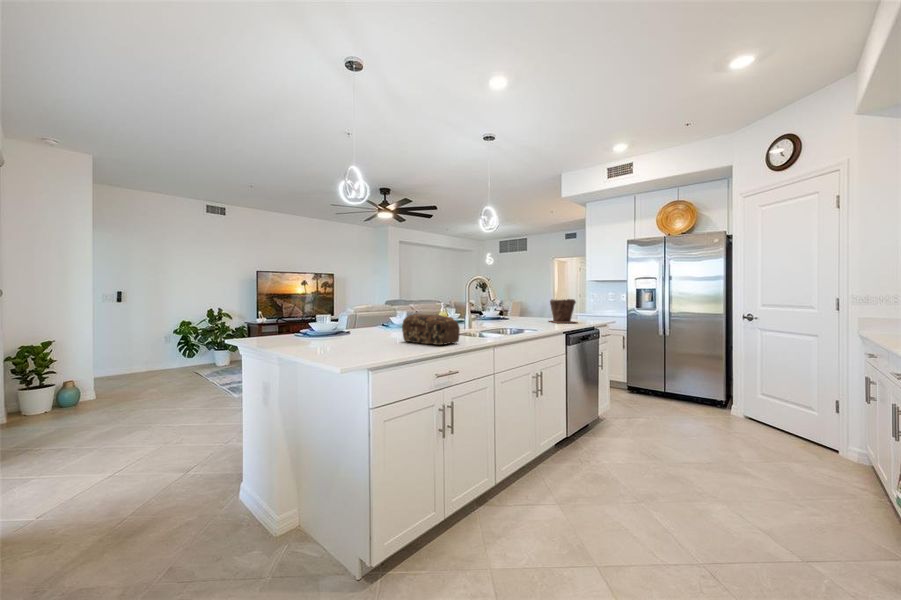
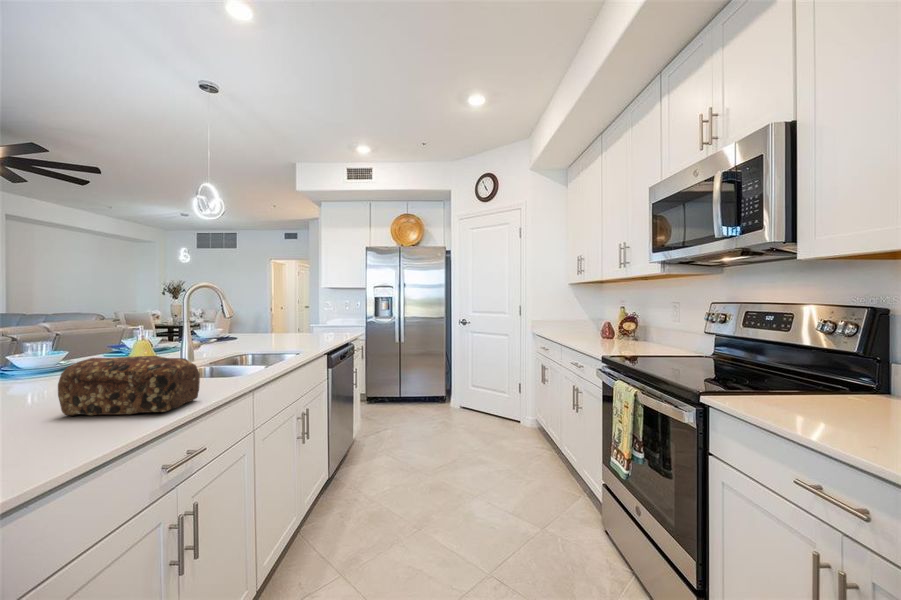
plant pot: present [550,299,576,323] -> none [291,310,329,339]

